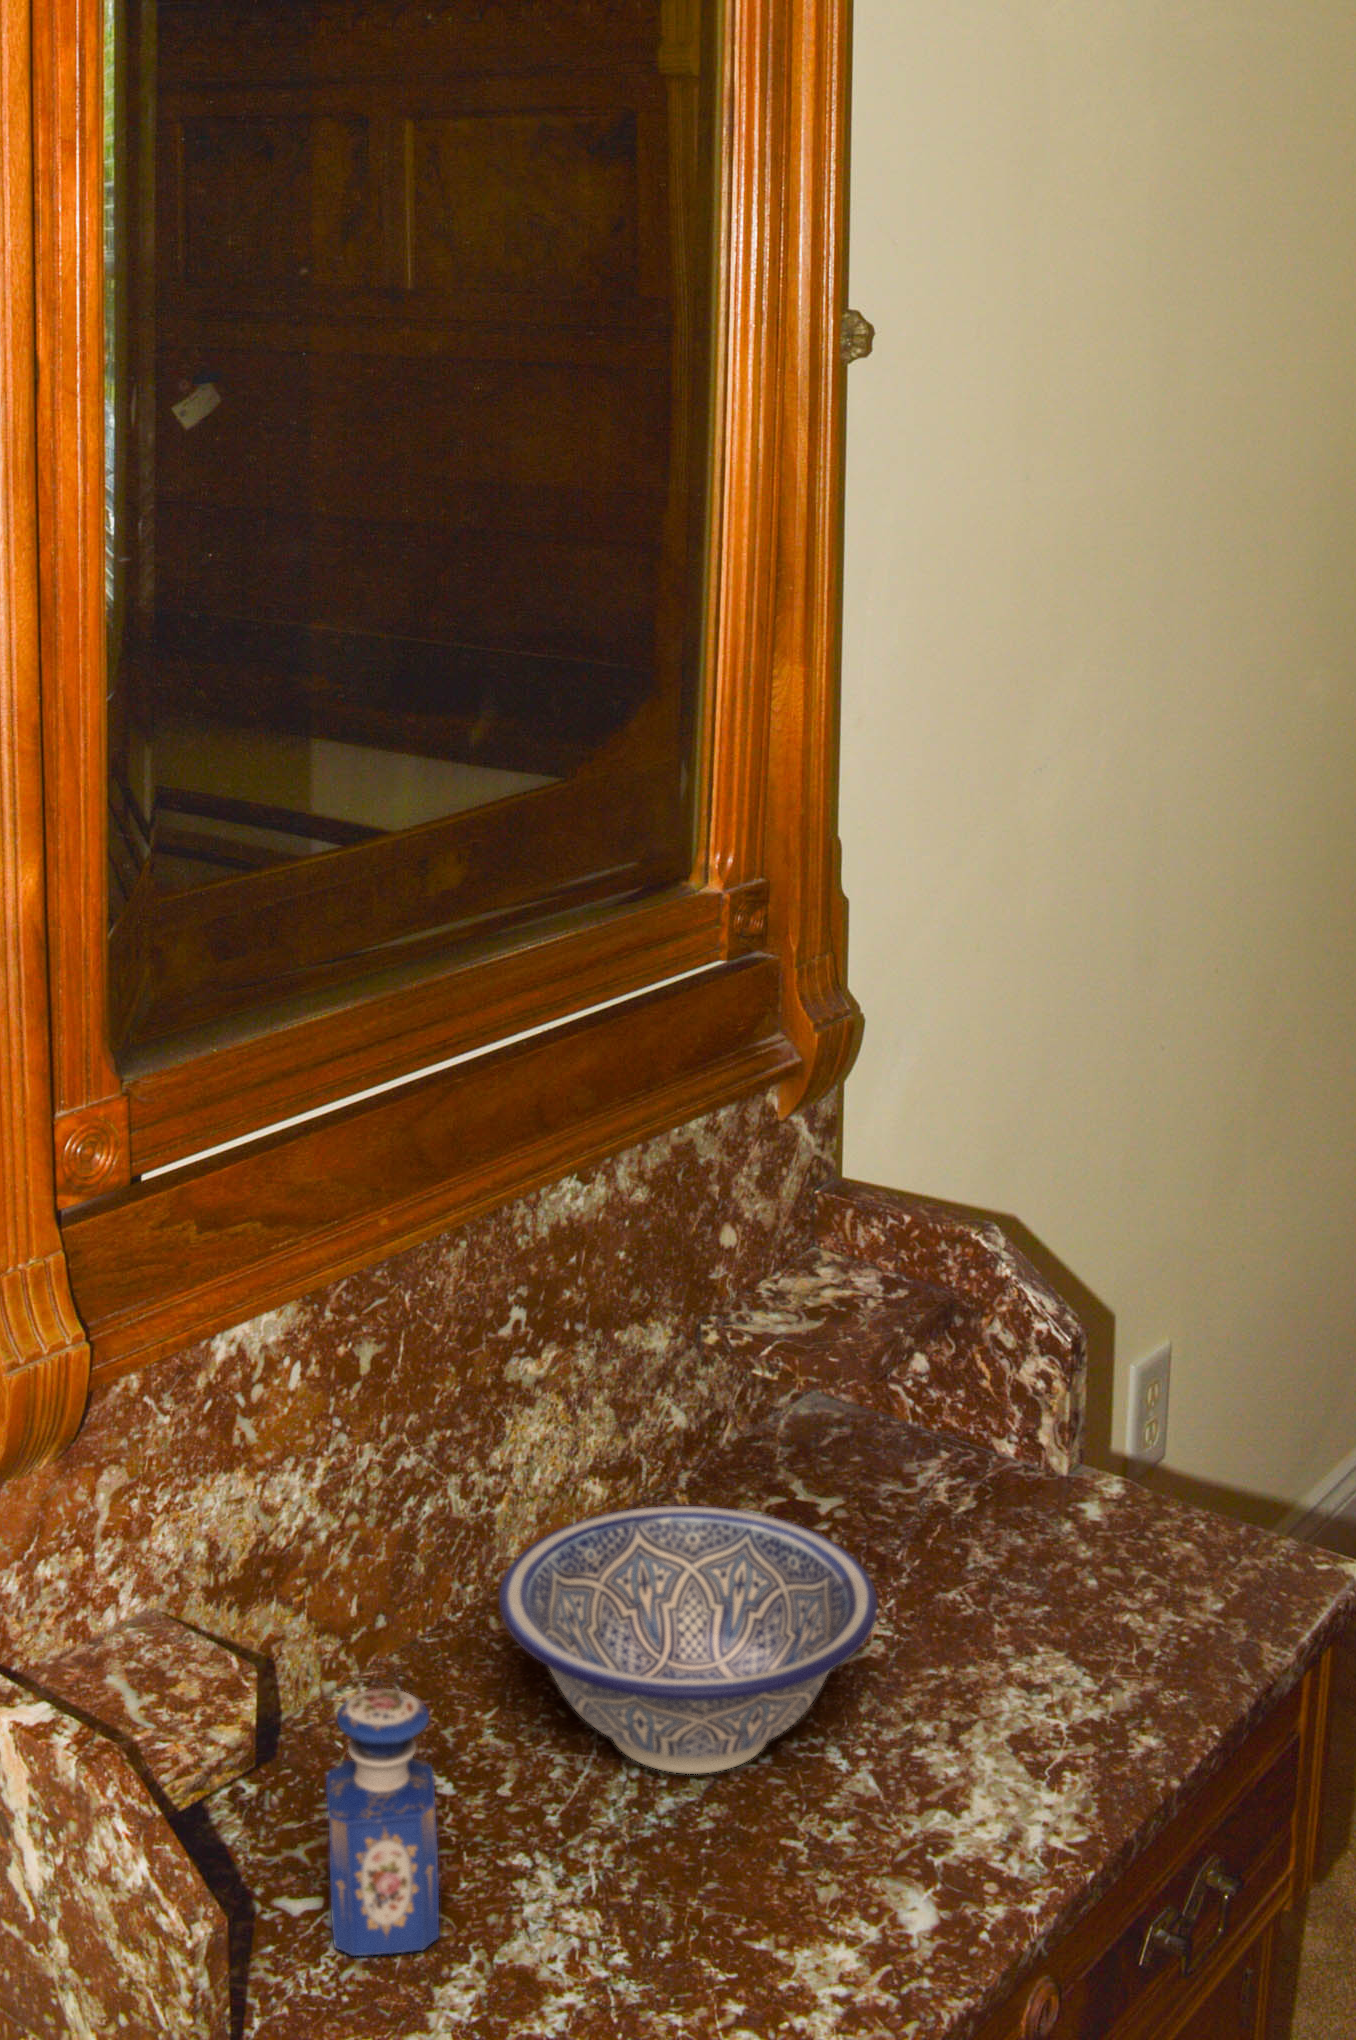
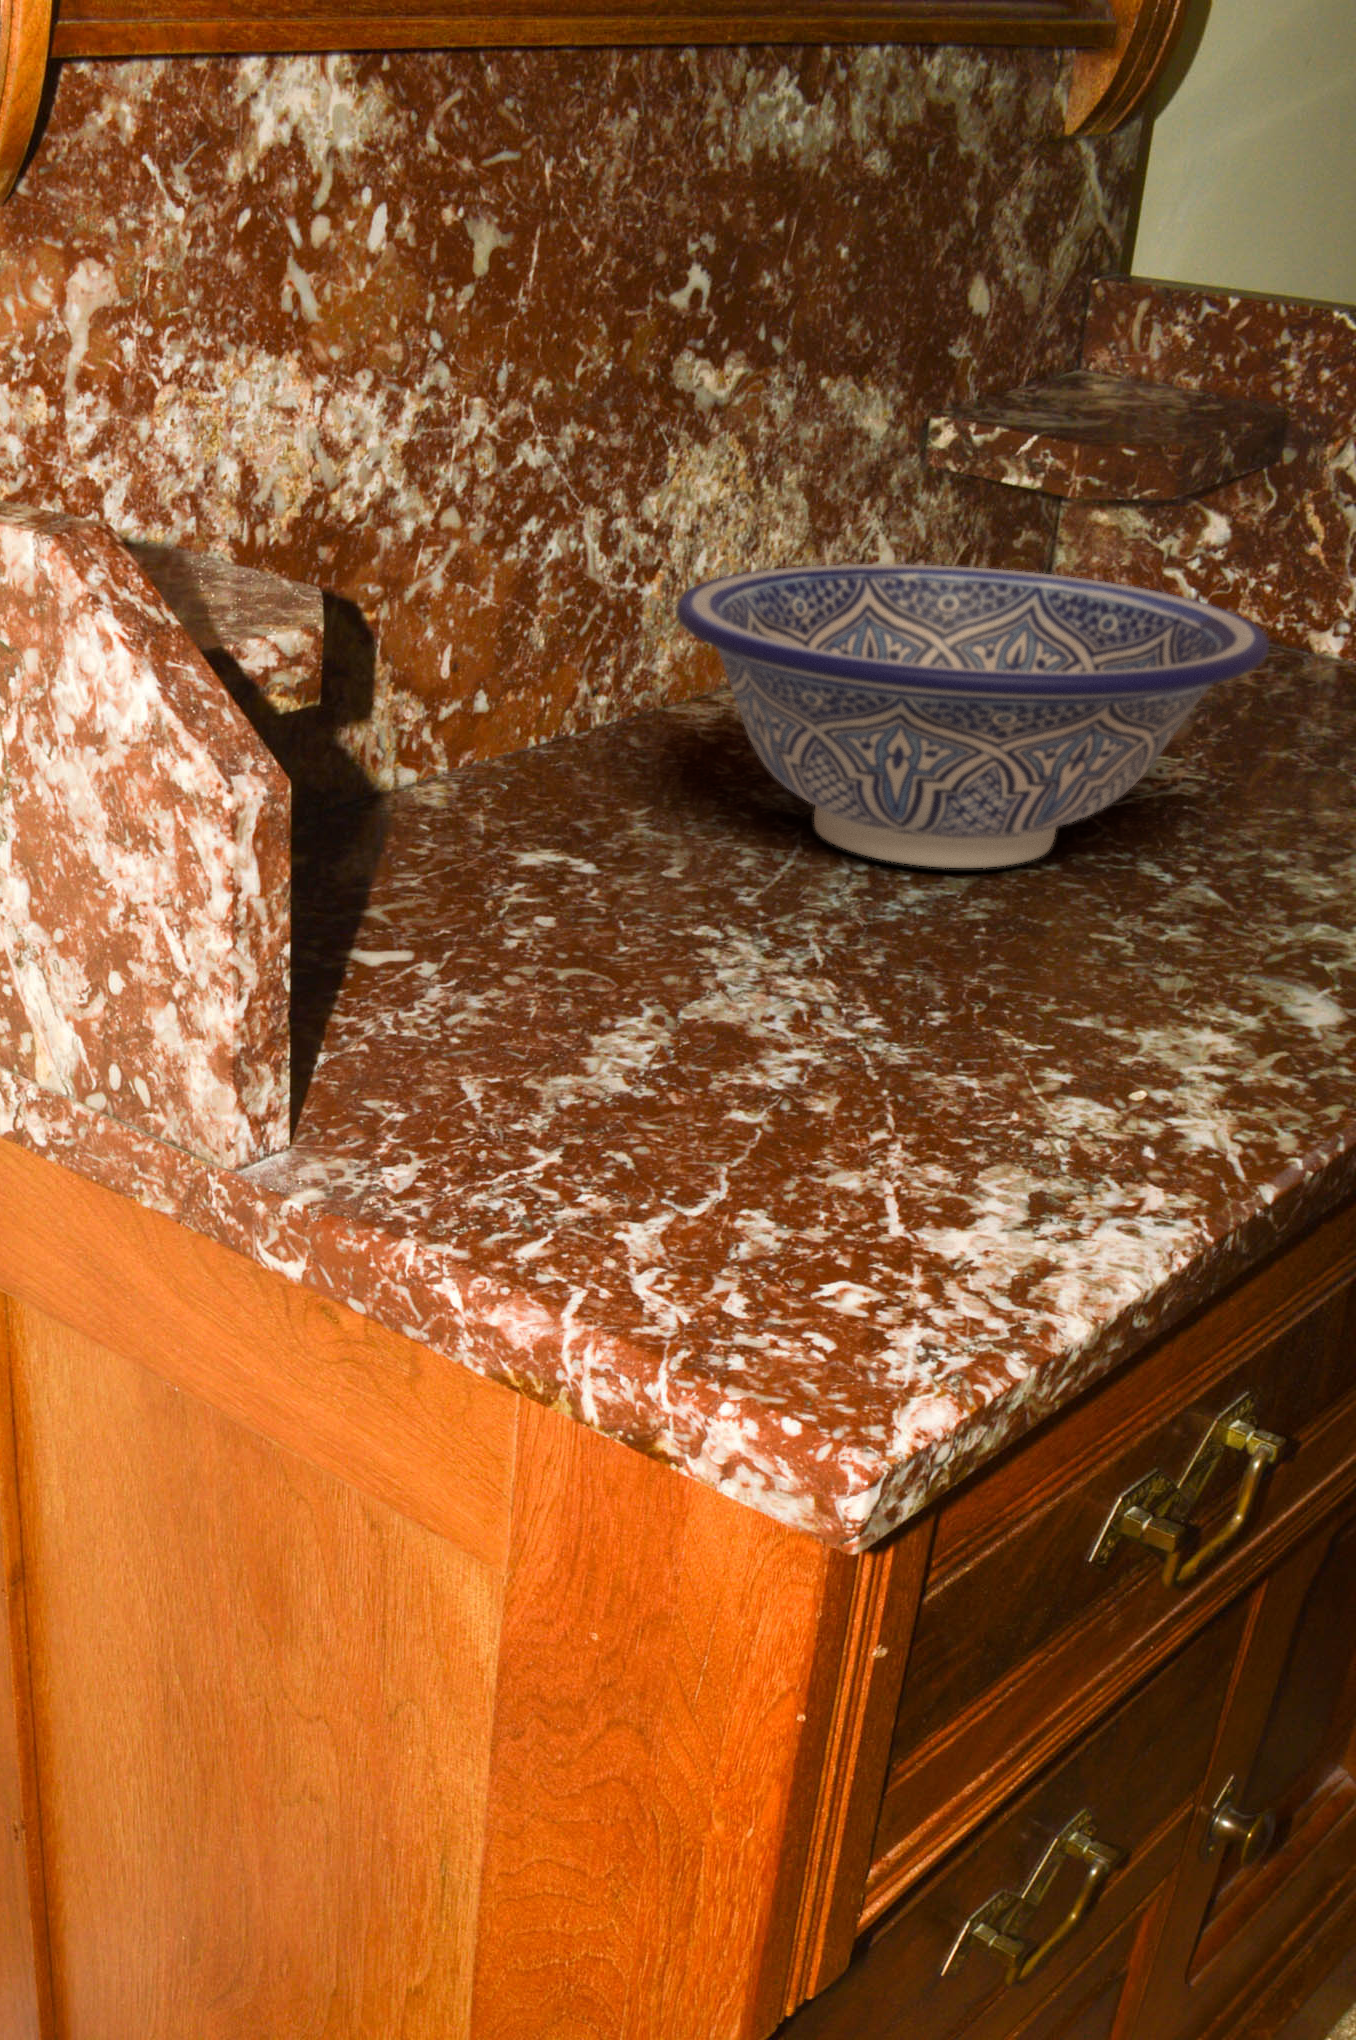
perfume bottle: present [326,1689,439,1956] -> none [425,604,608,995]

